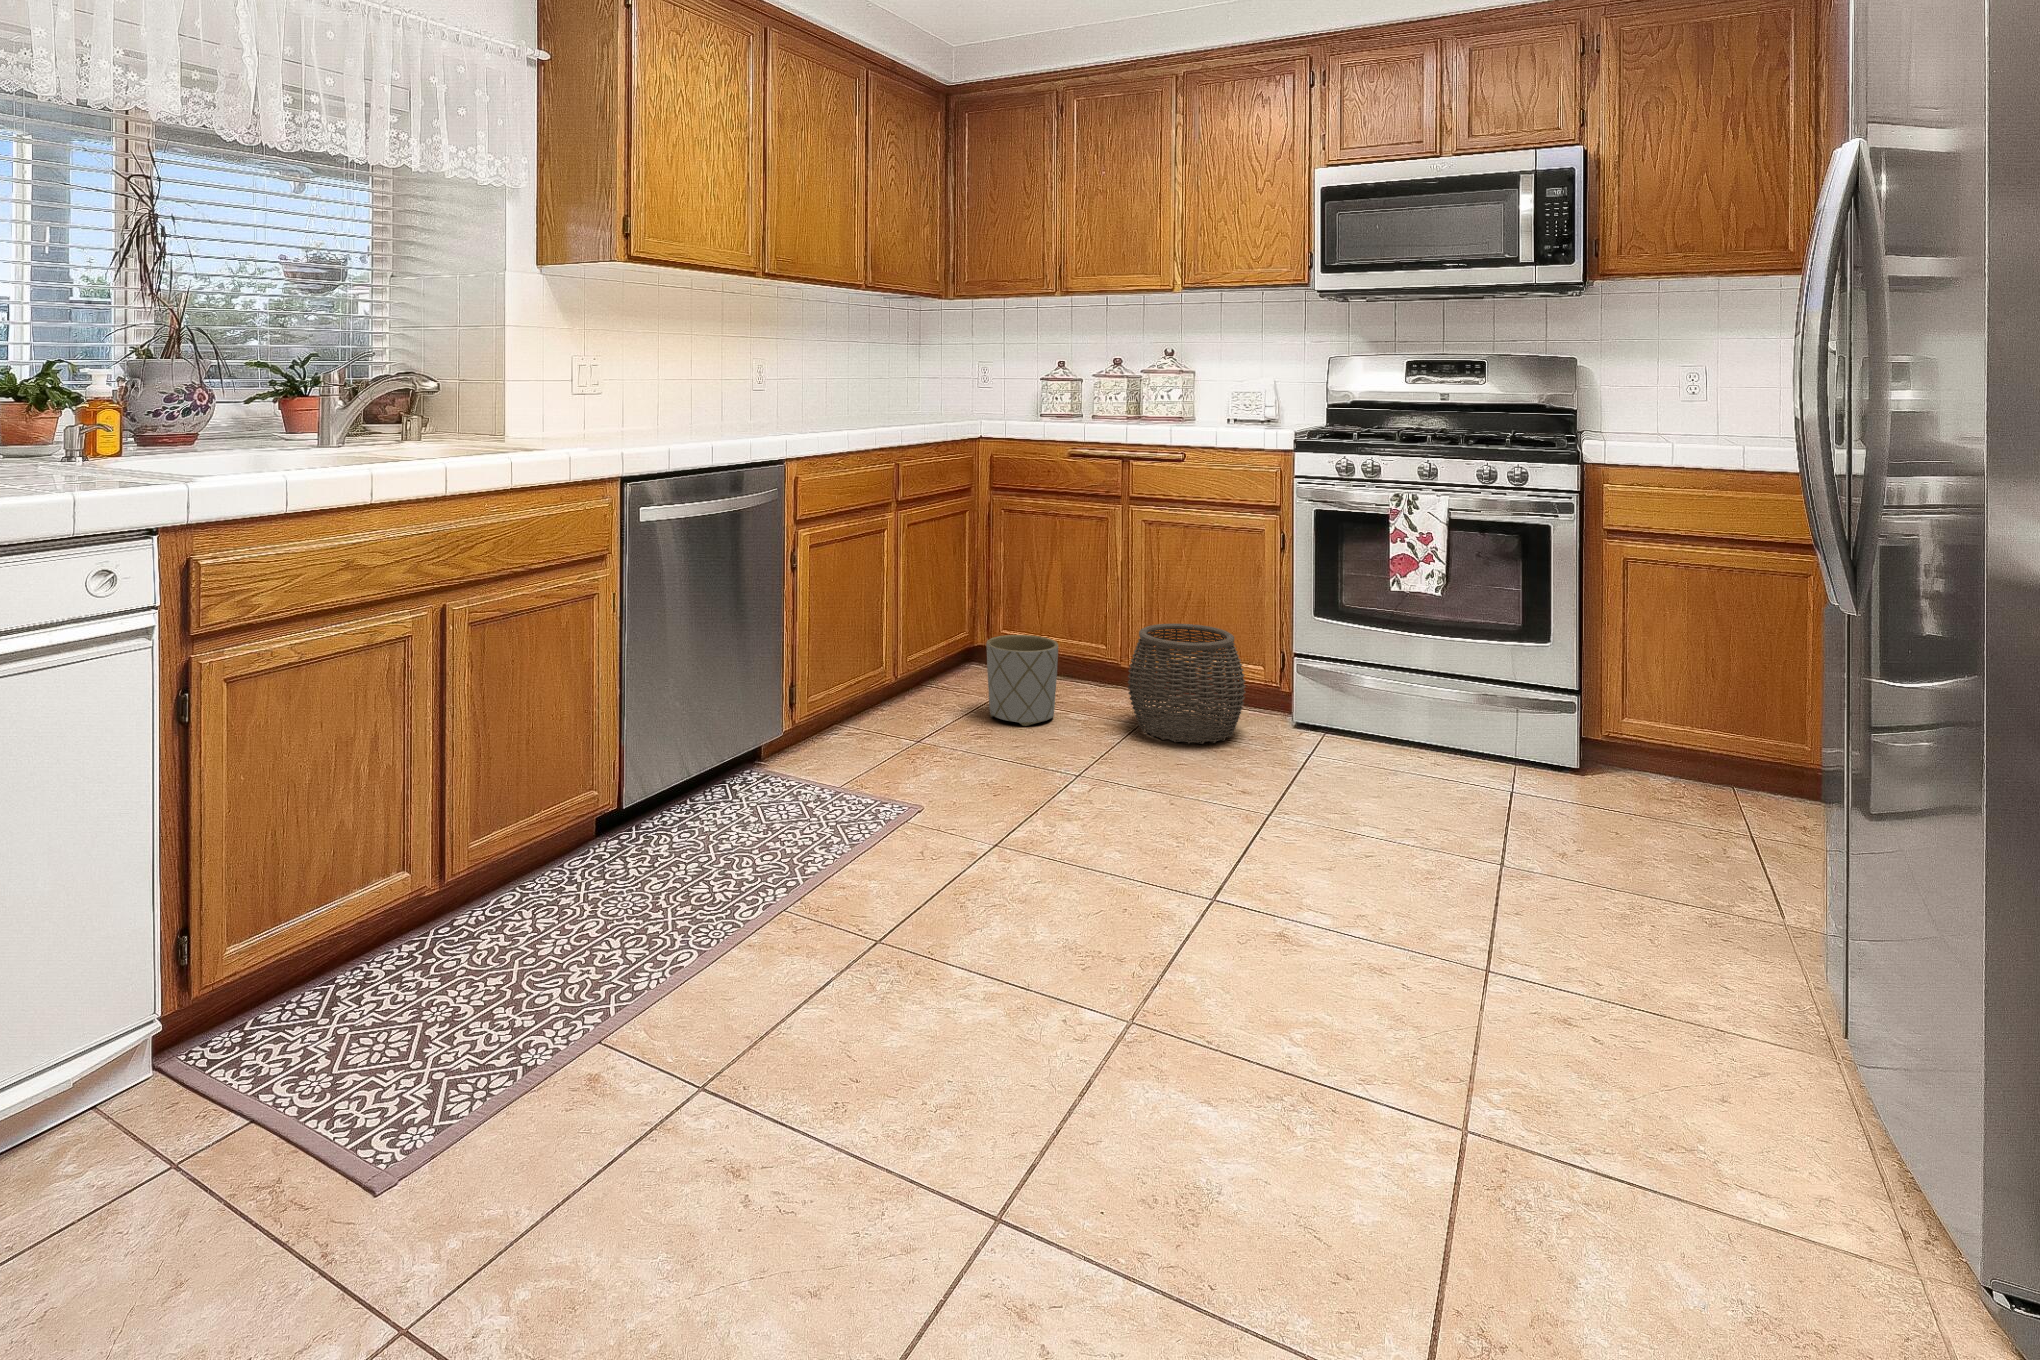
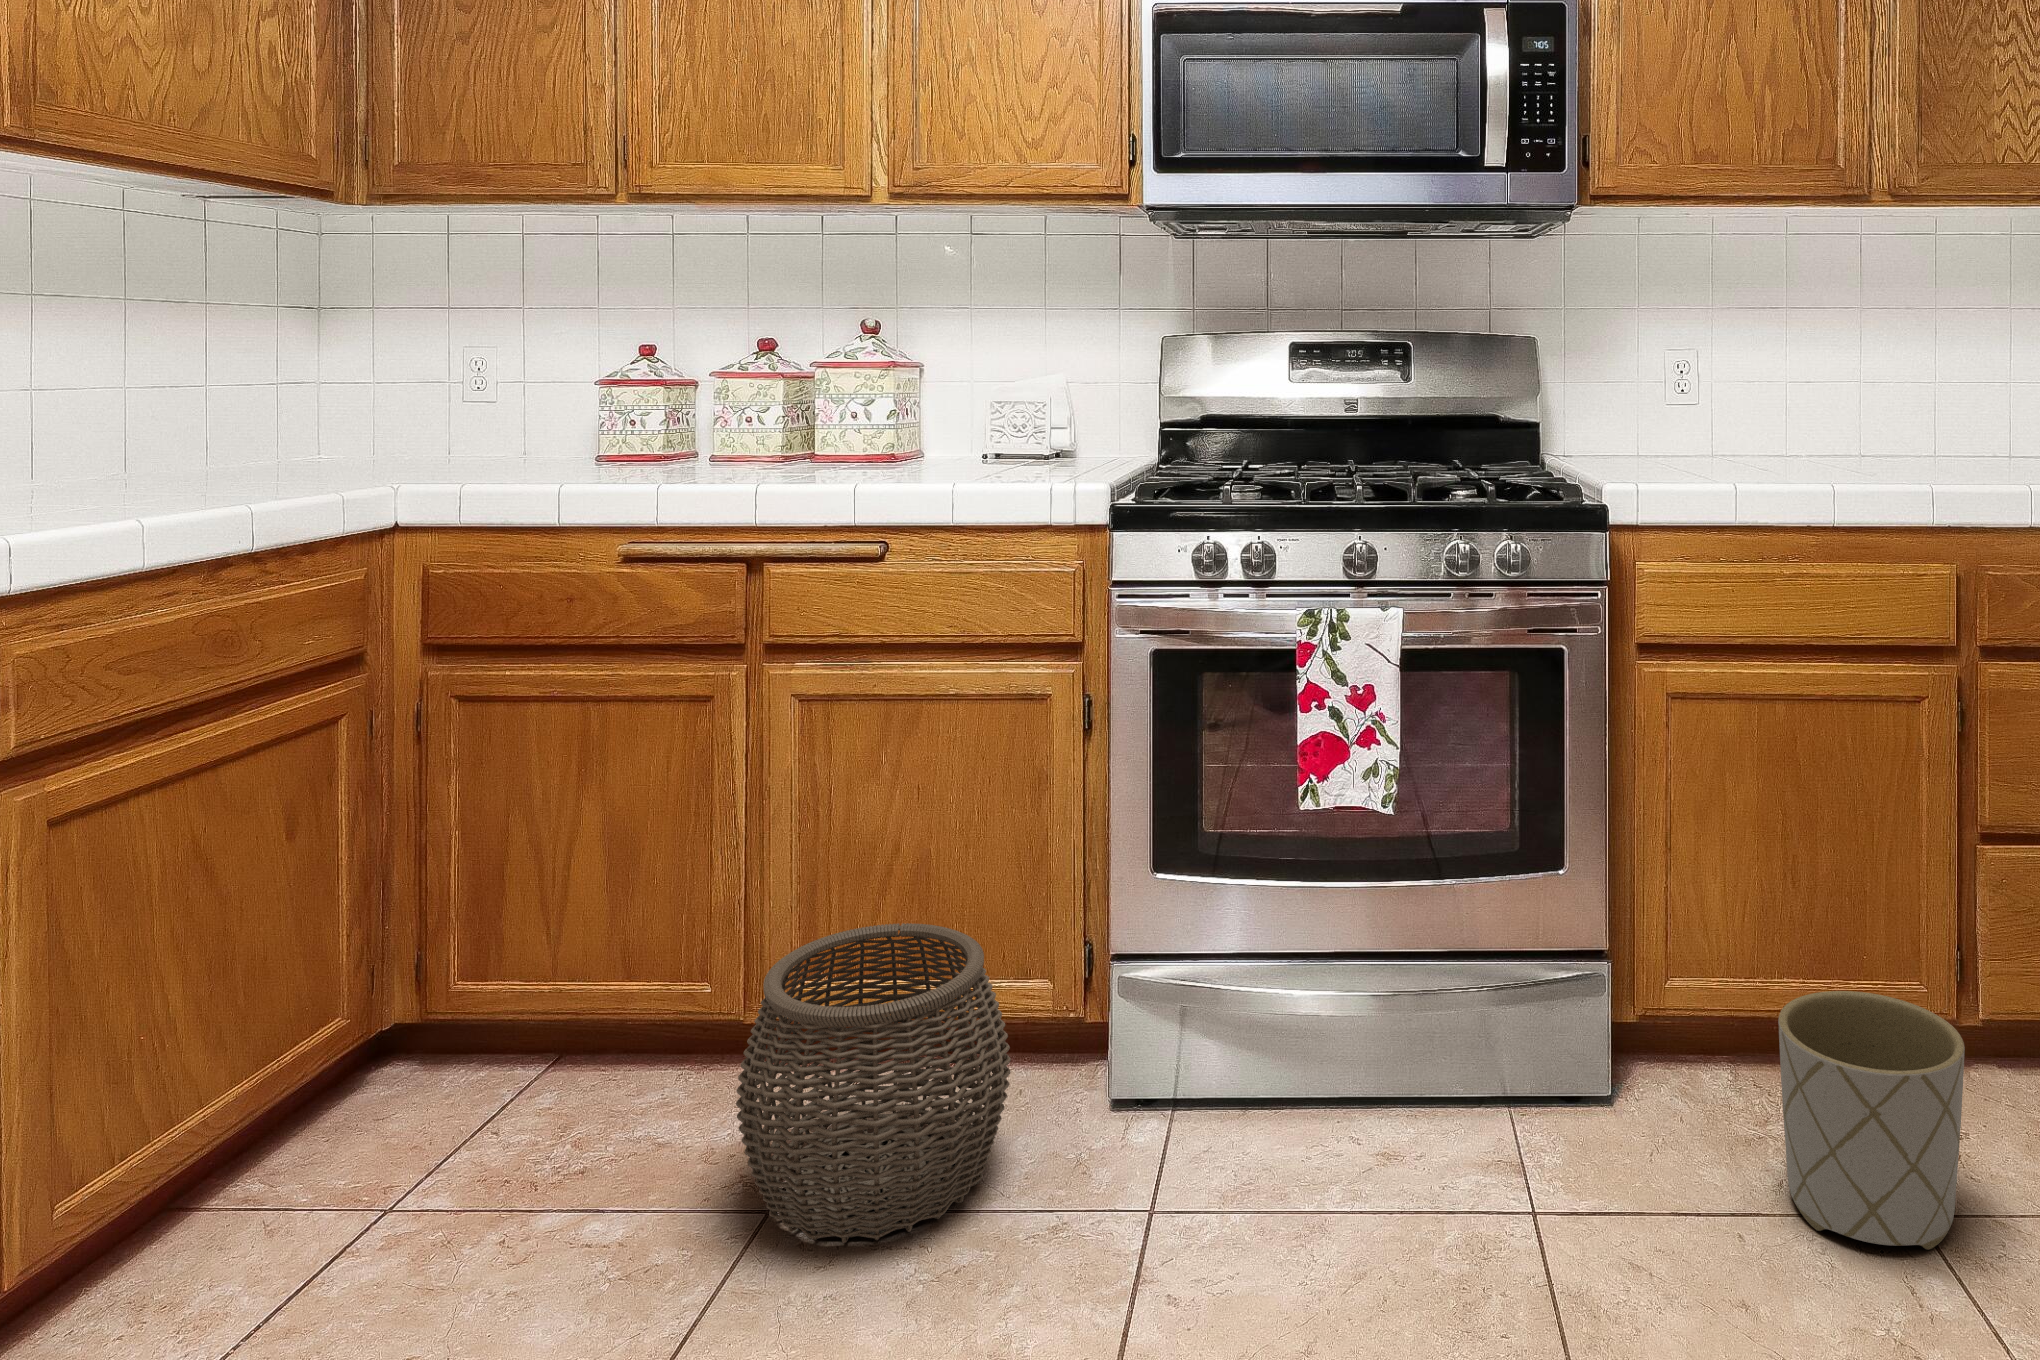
planter: present [986,635,1058,726] -> present [1778,991,1965,1250]

